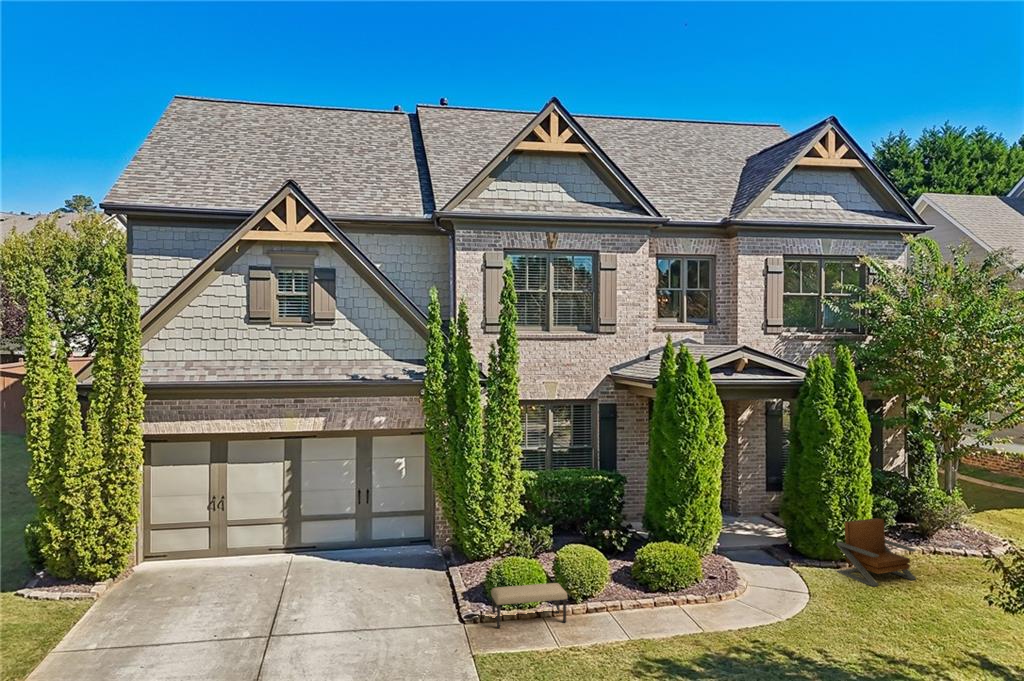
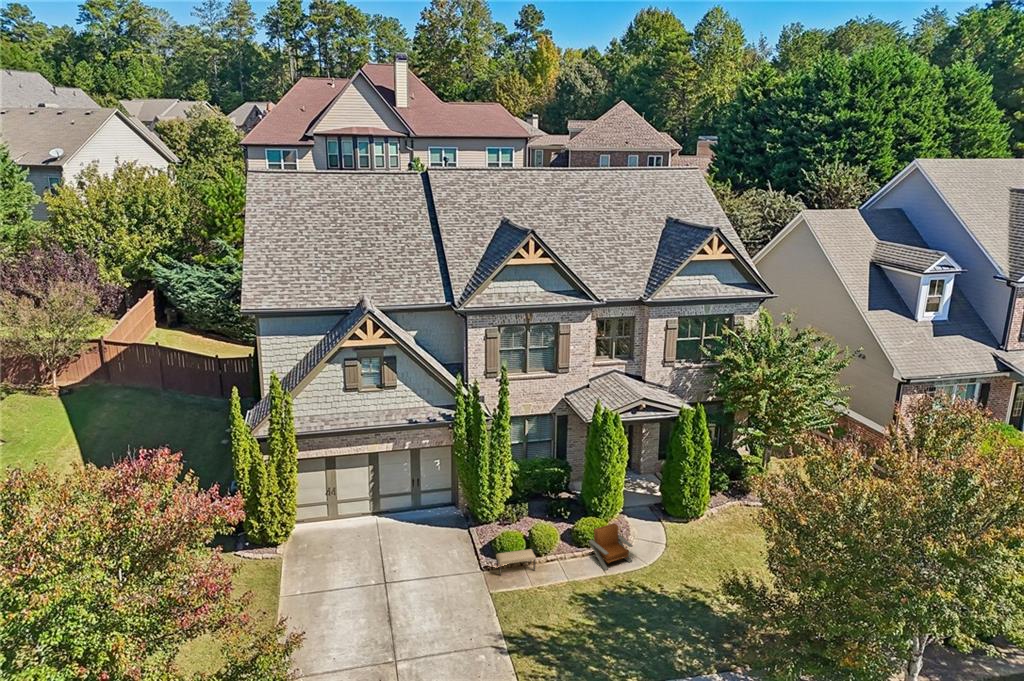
lounge chair: present [836,518,916,586] -> present [589,523,633,570]

